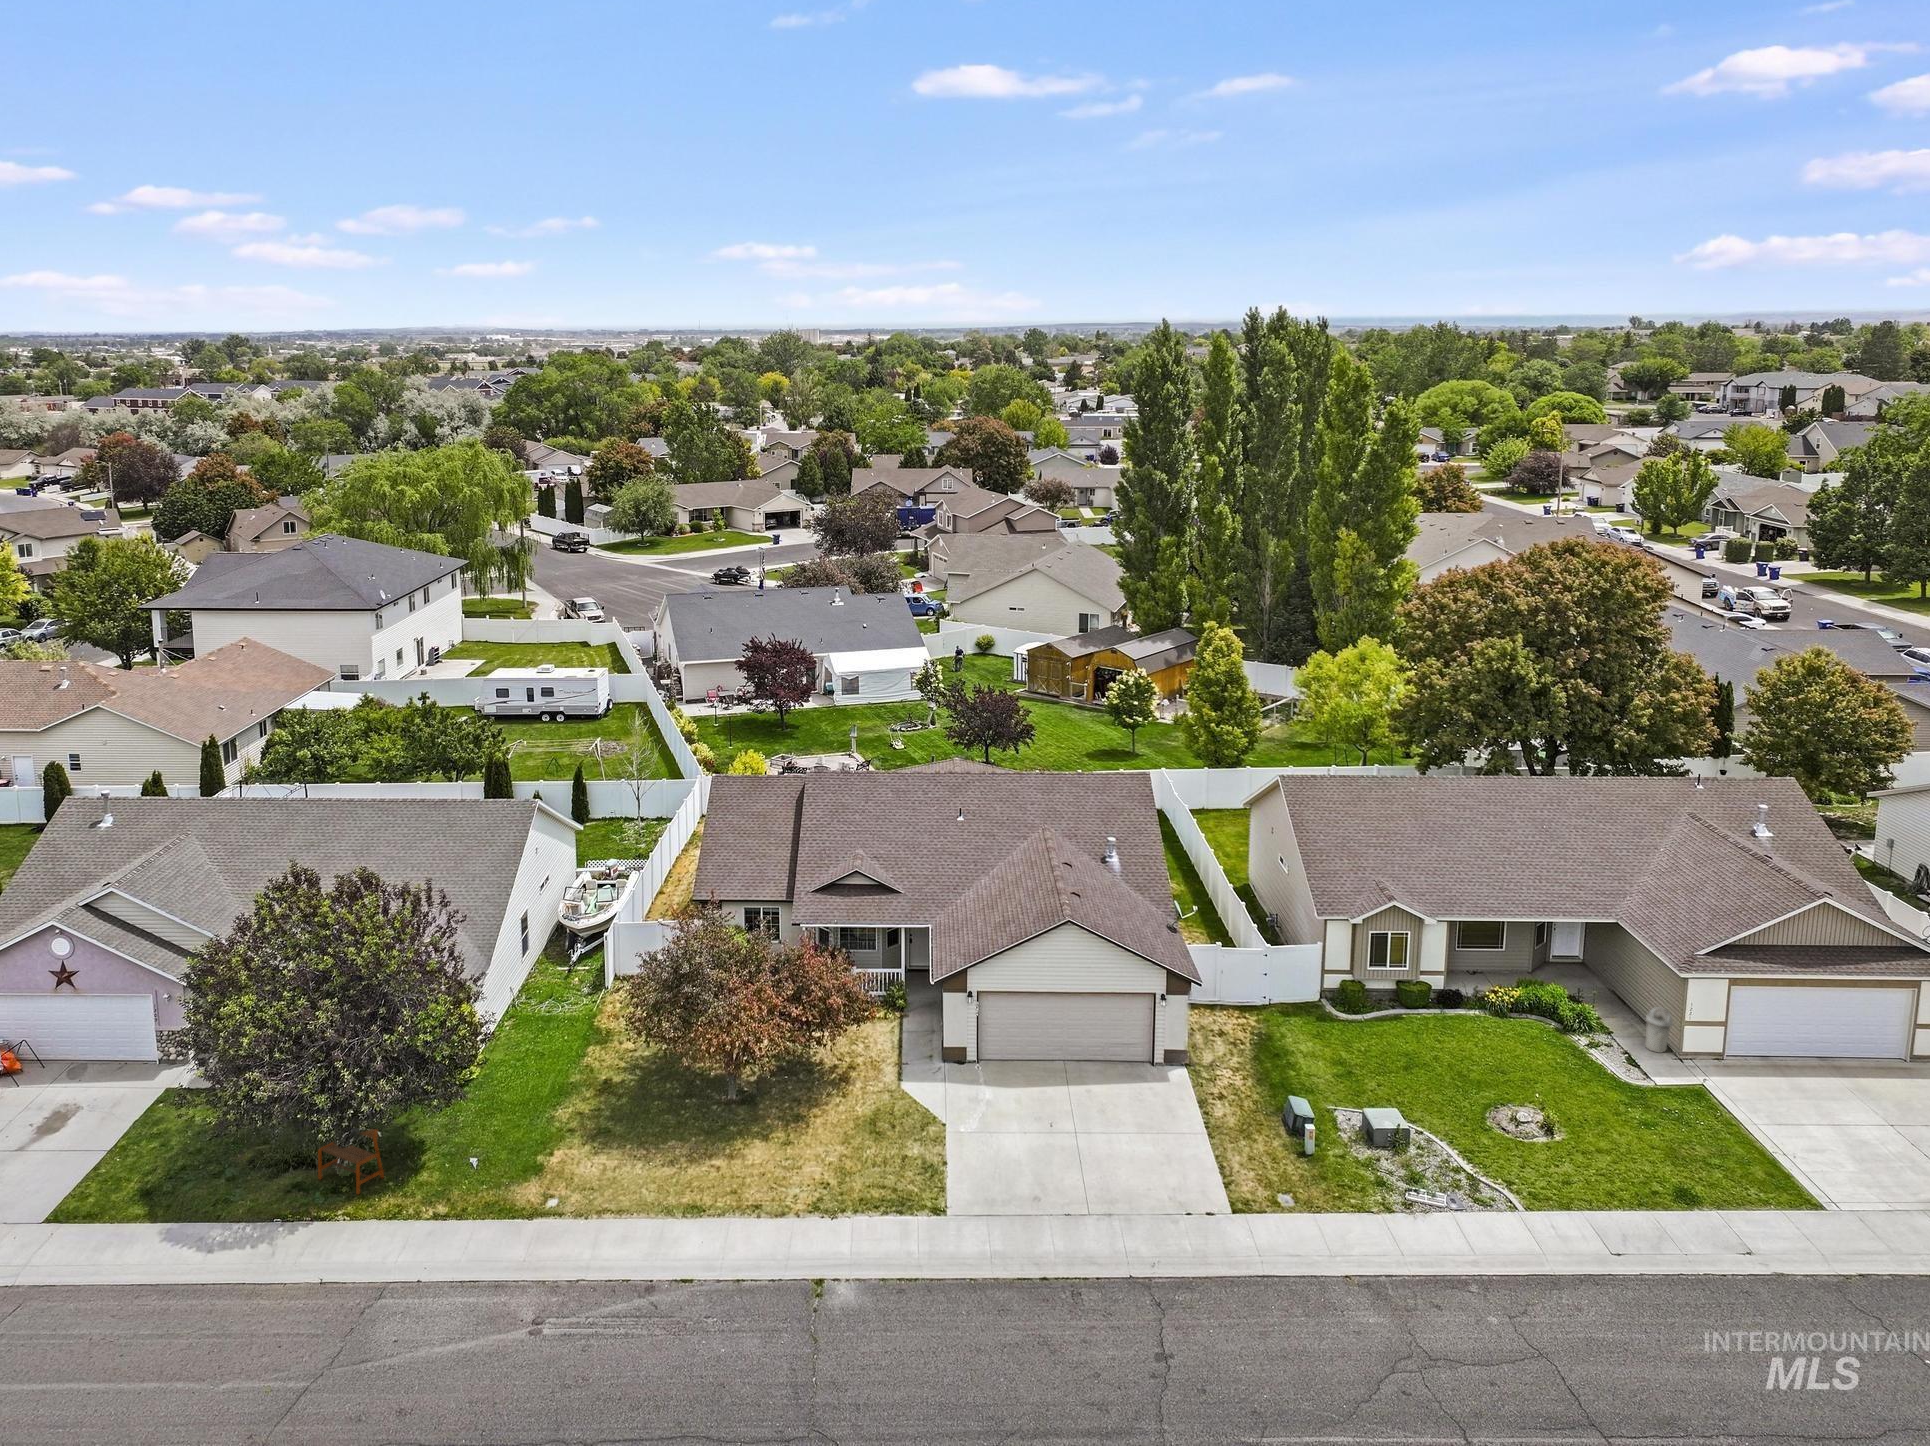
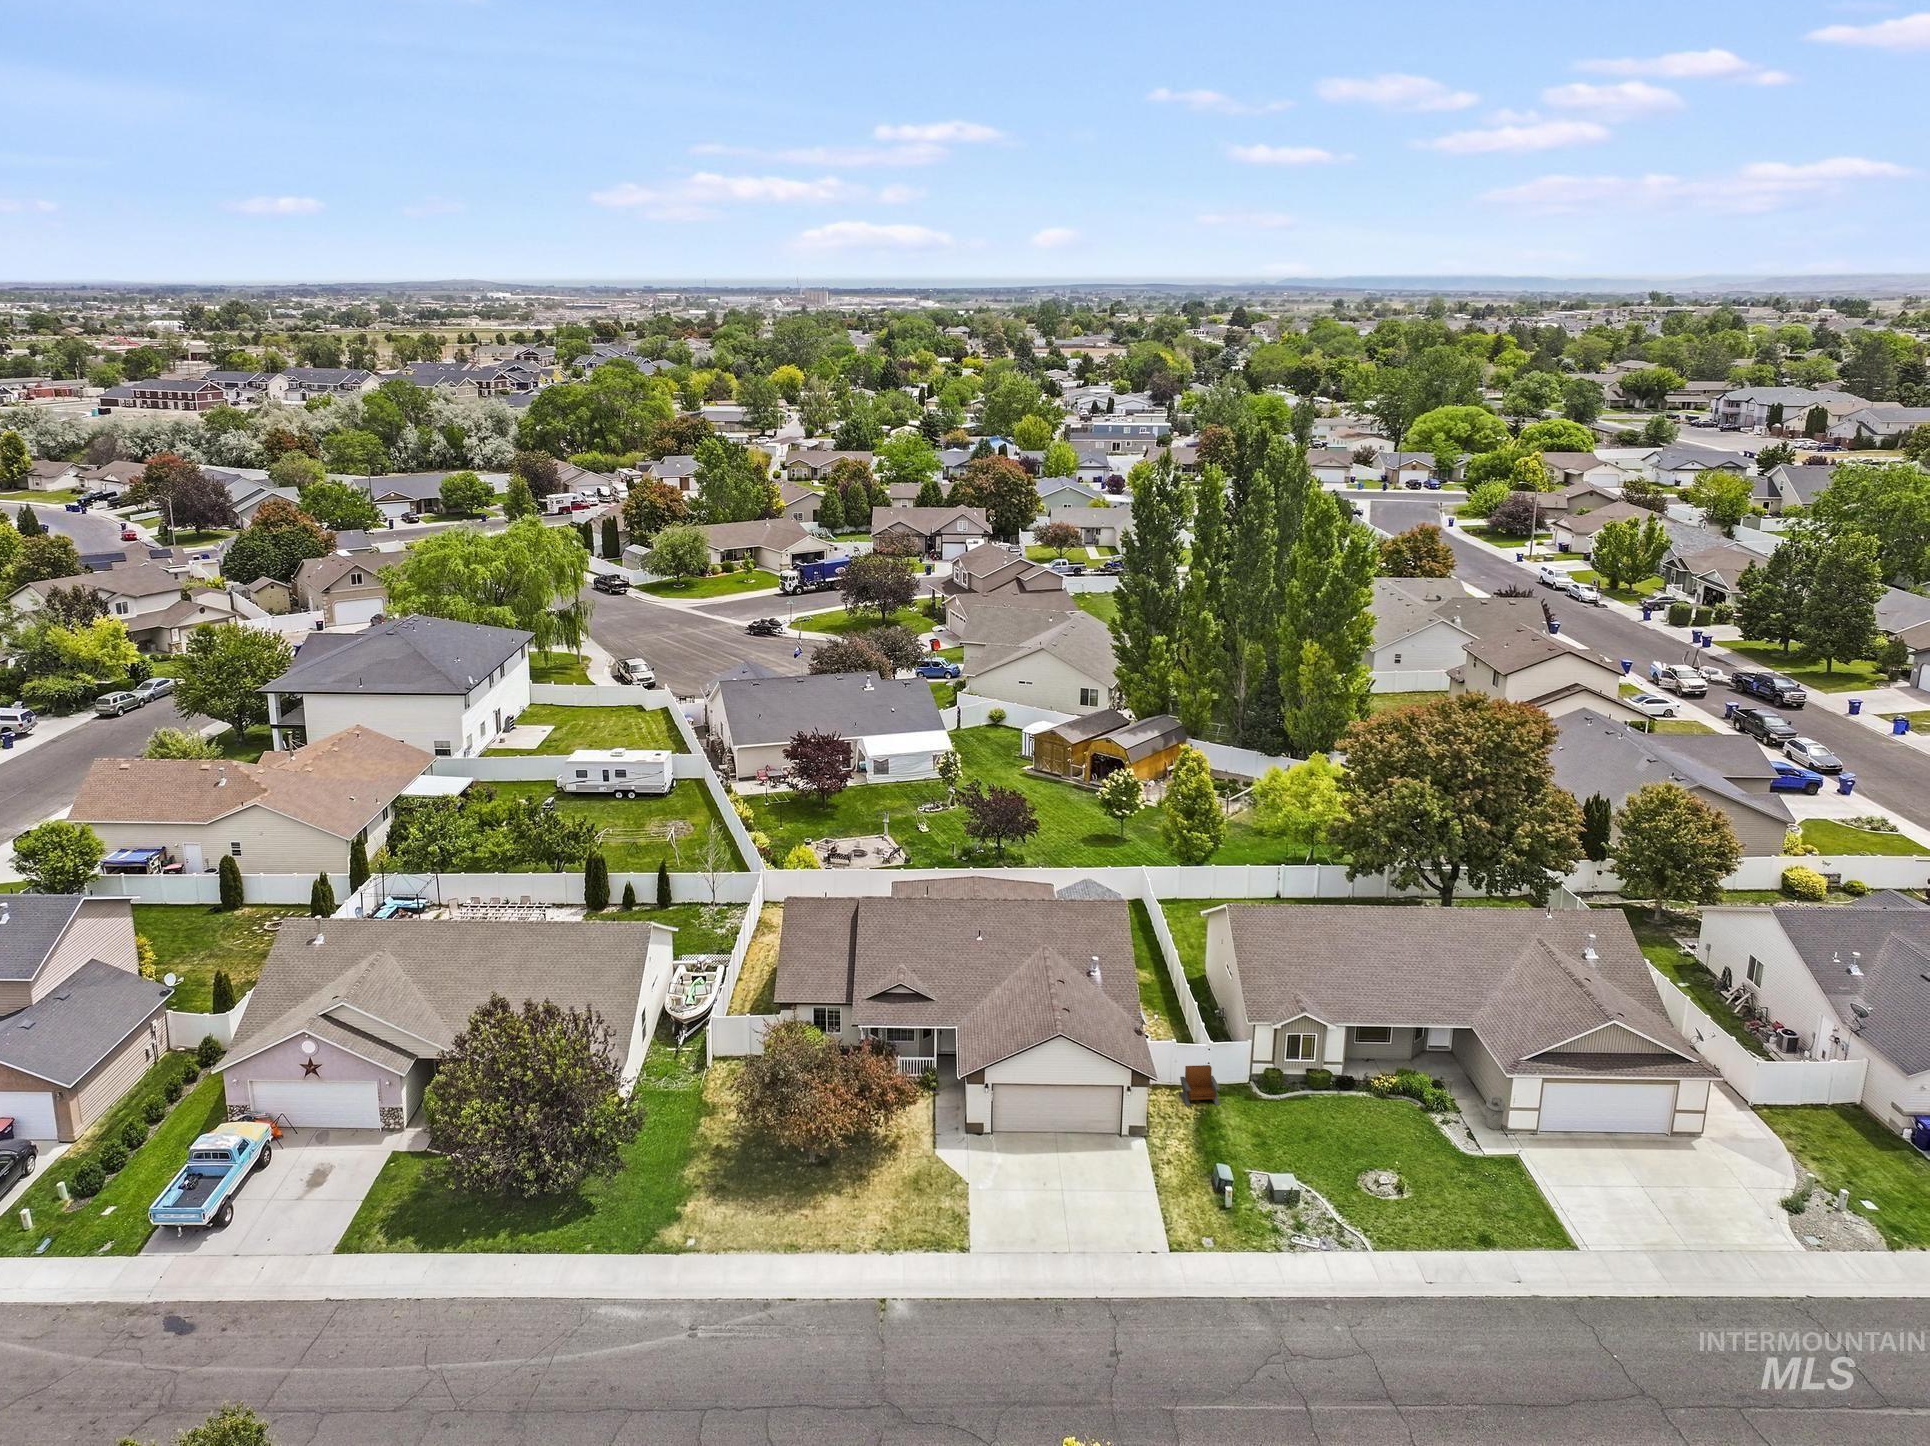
lounge chair: none [1230,974,1285,1027] -> present [1180,1065,1220,1106]
bench: present [318,1129,384,1194] -> none [524,1178,570,1234]

